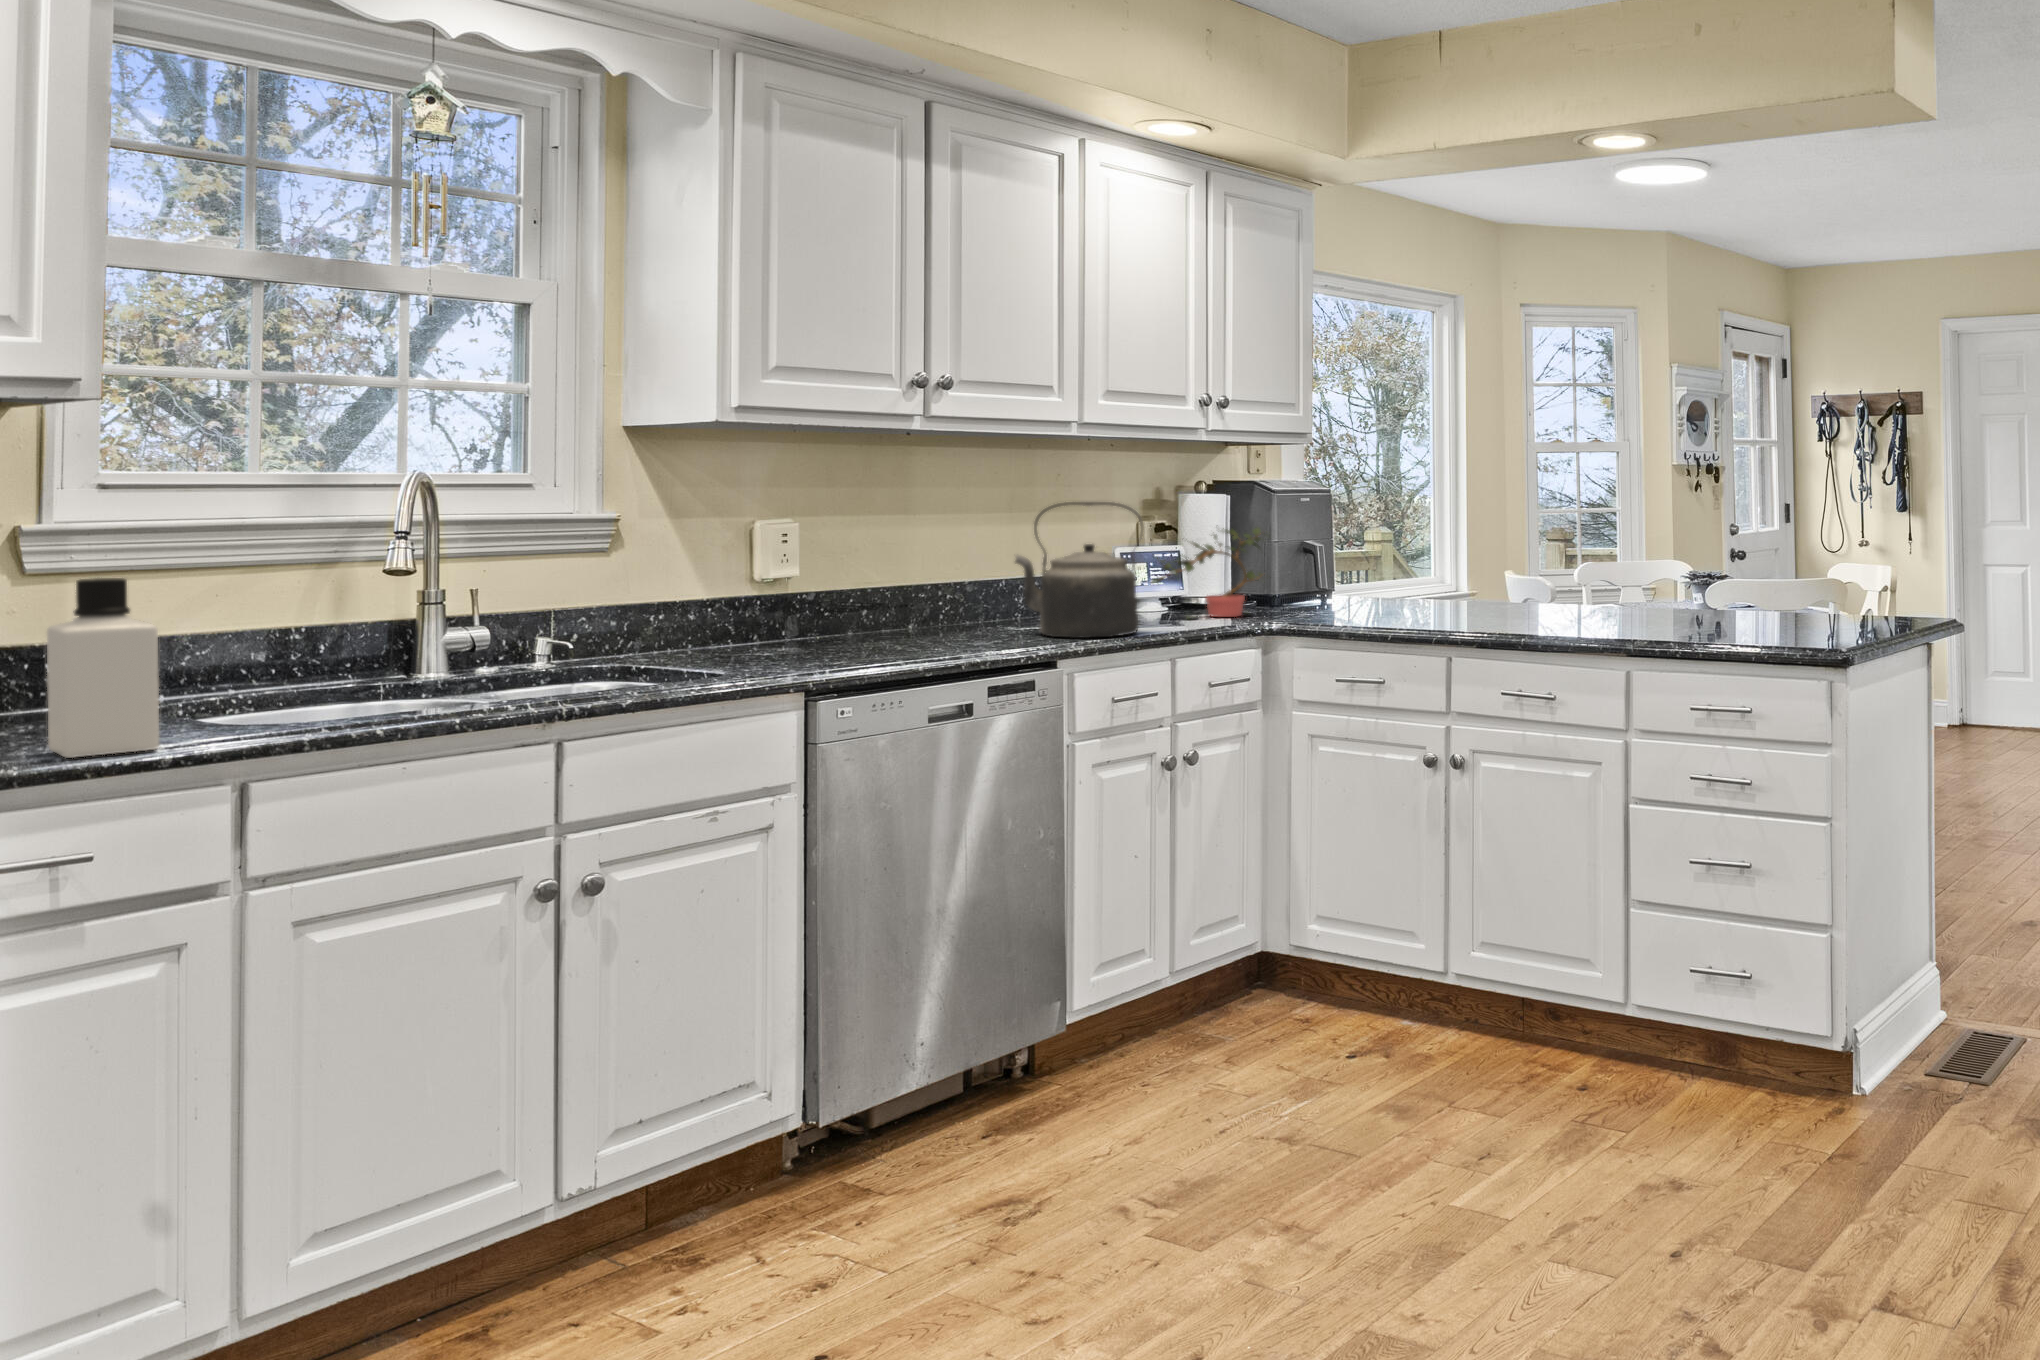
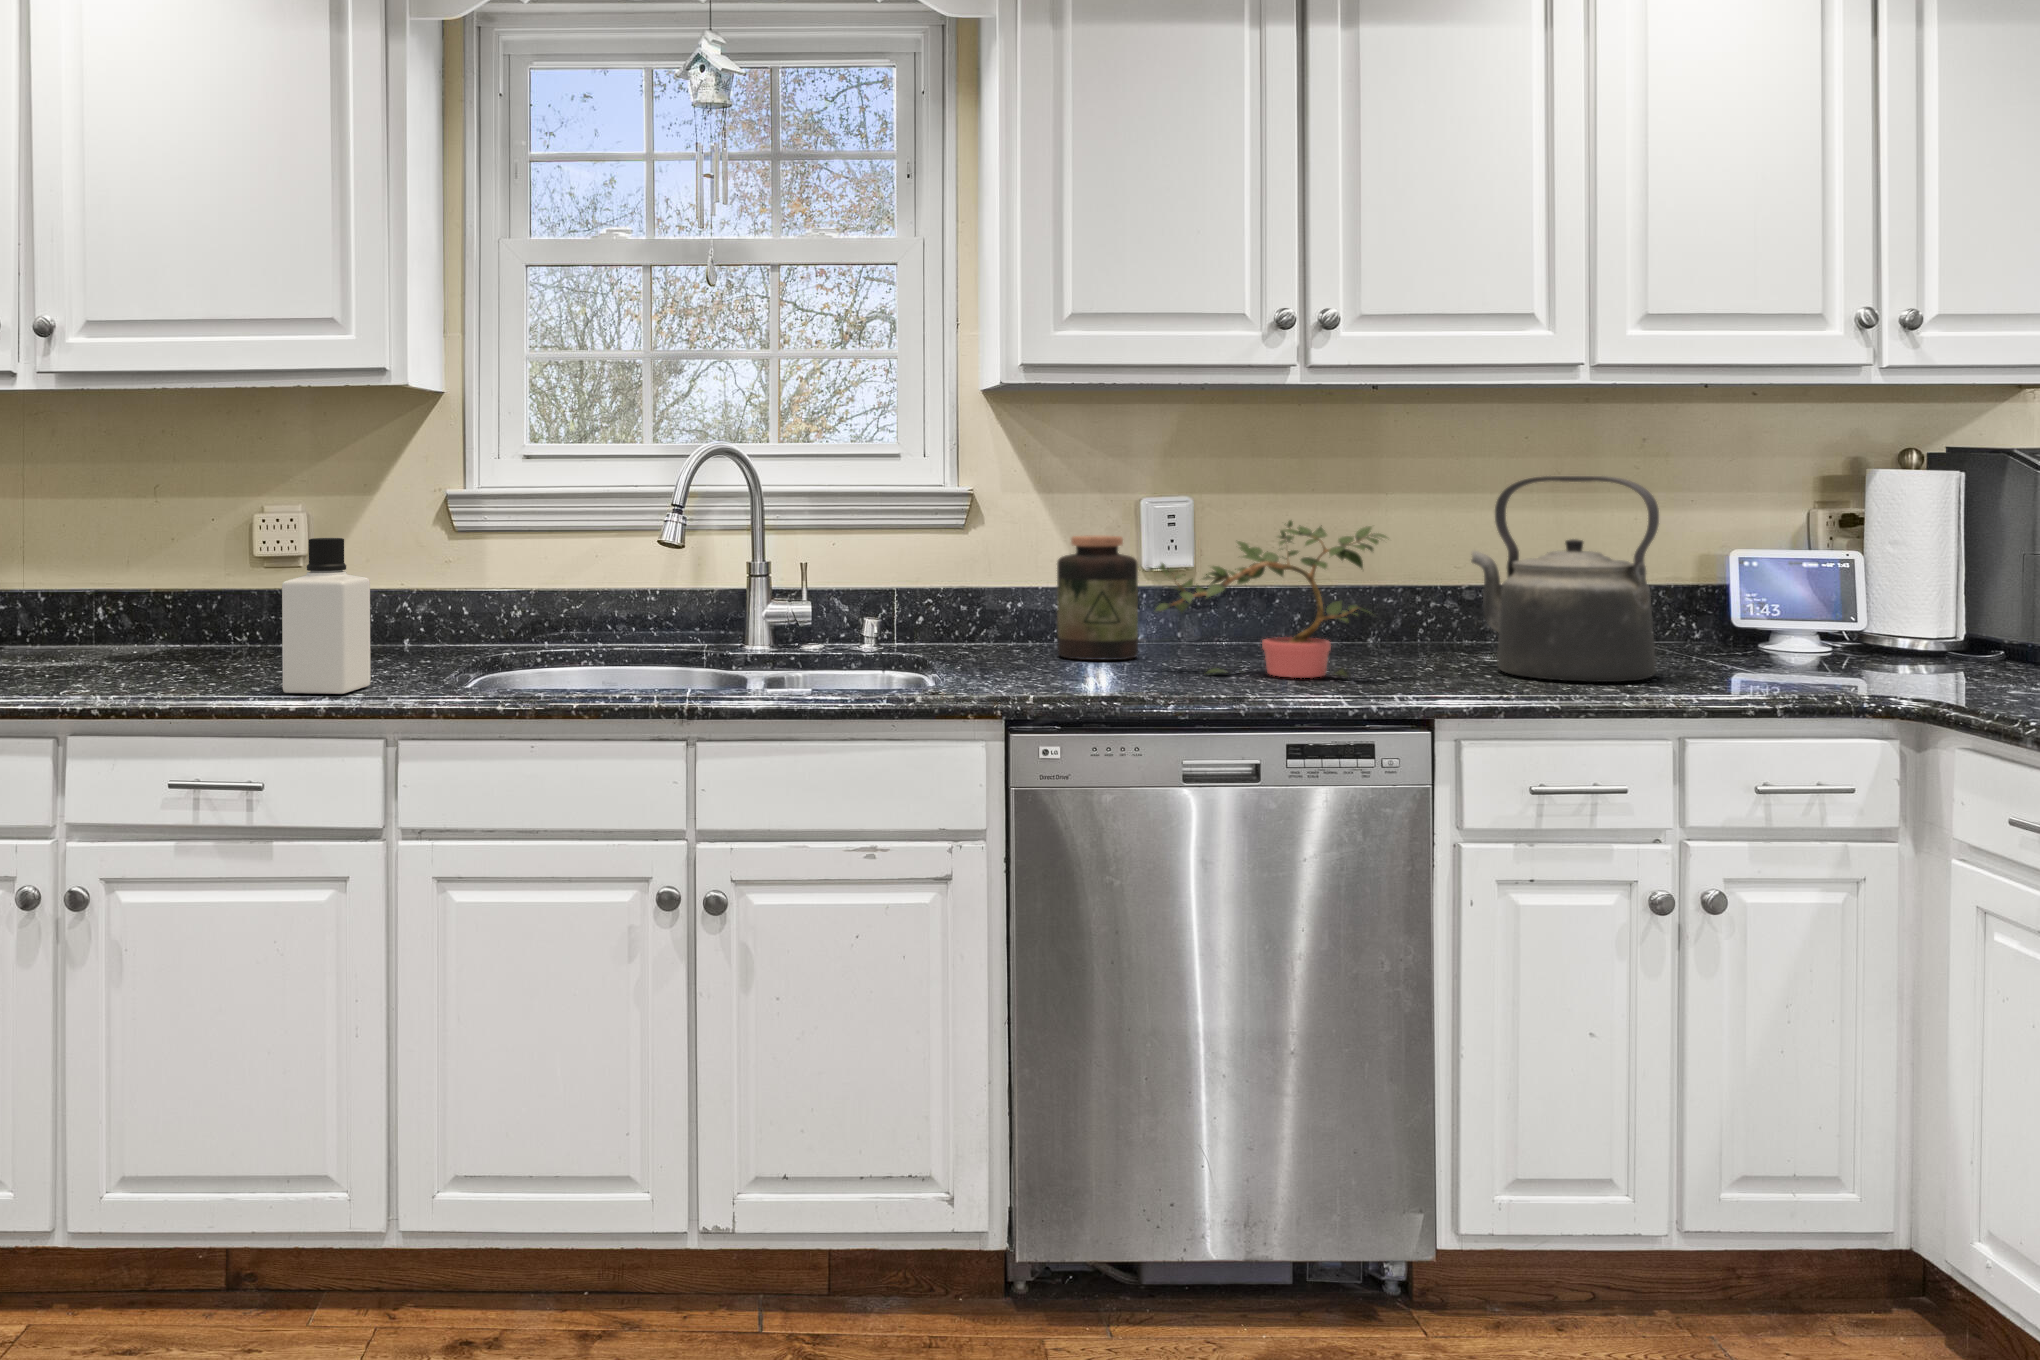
potted plant: present [1151,528,1262,618] -> present [1156,520,1387,678]
jar: none [717,552,790,656] -> present [1057,535,1138,660]

